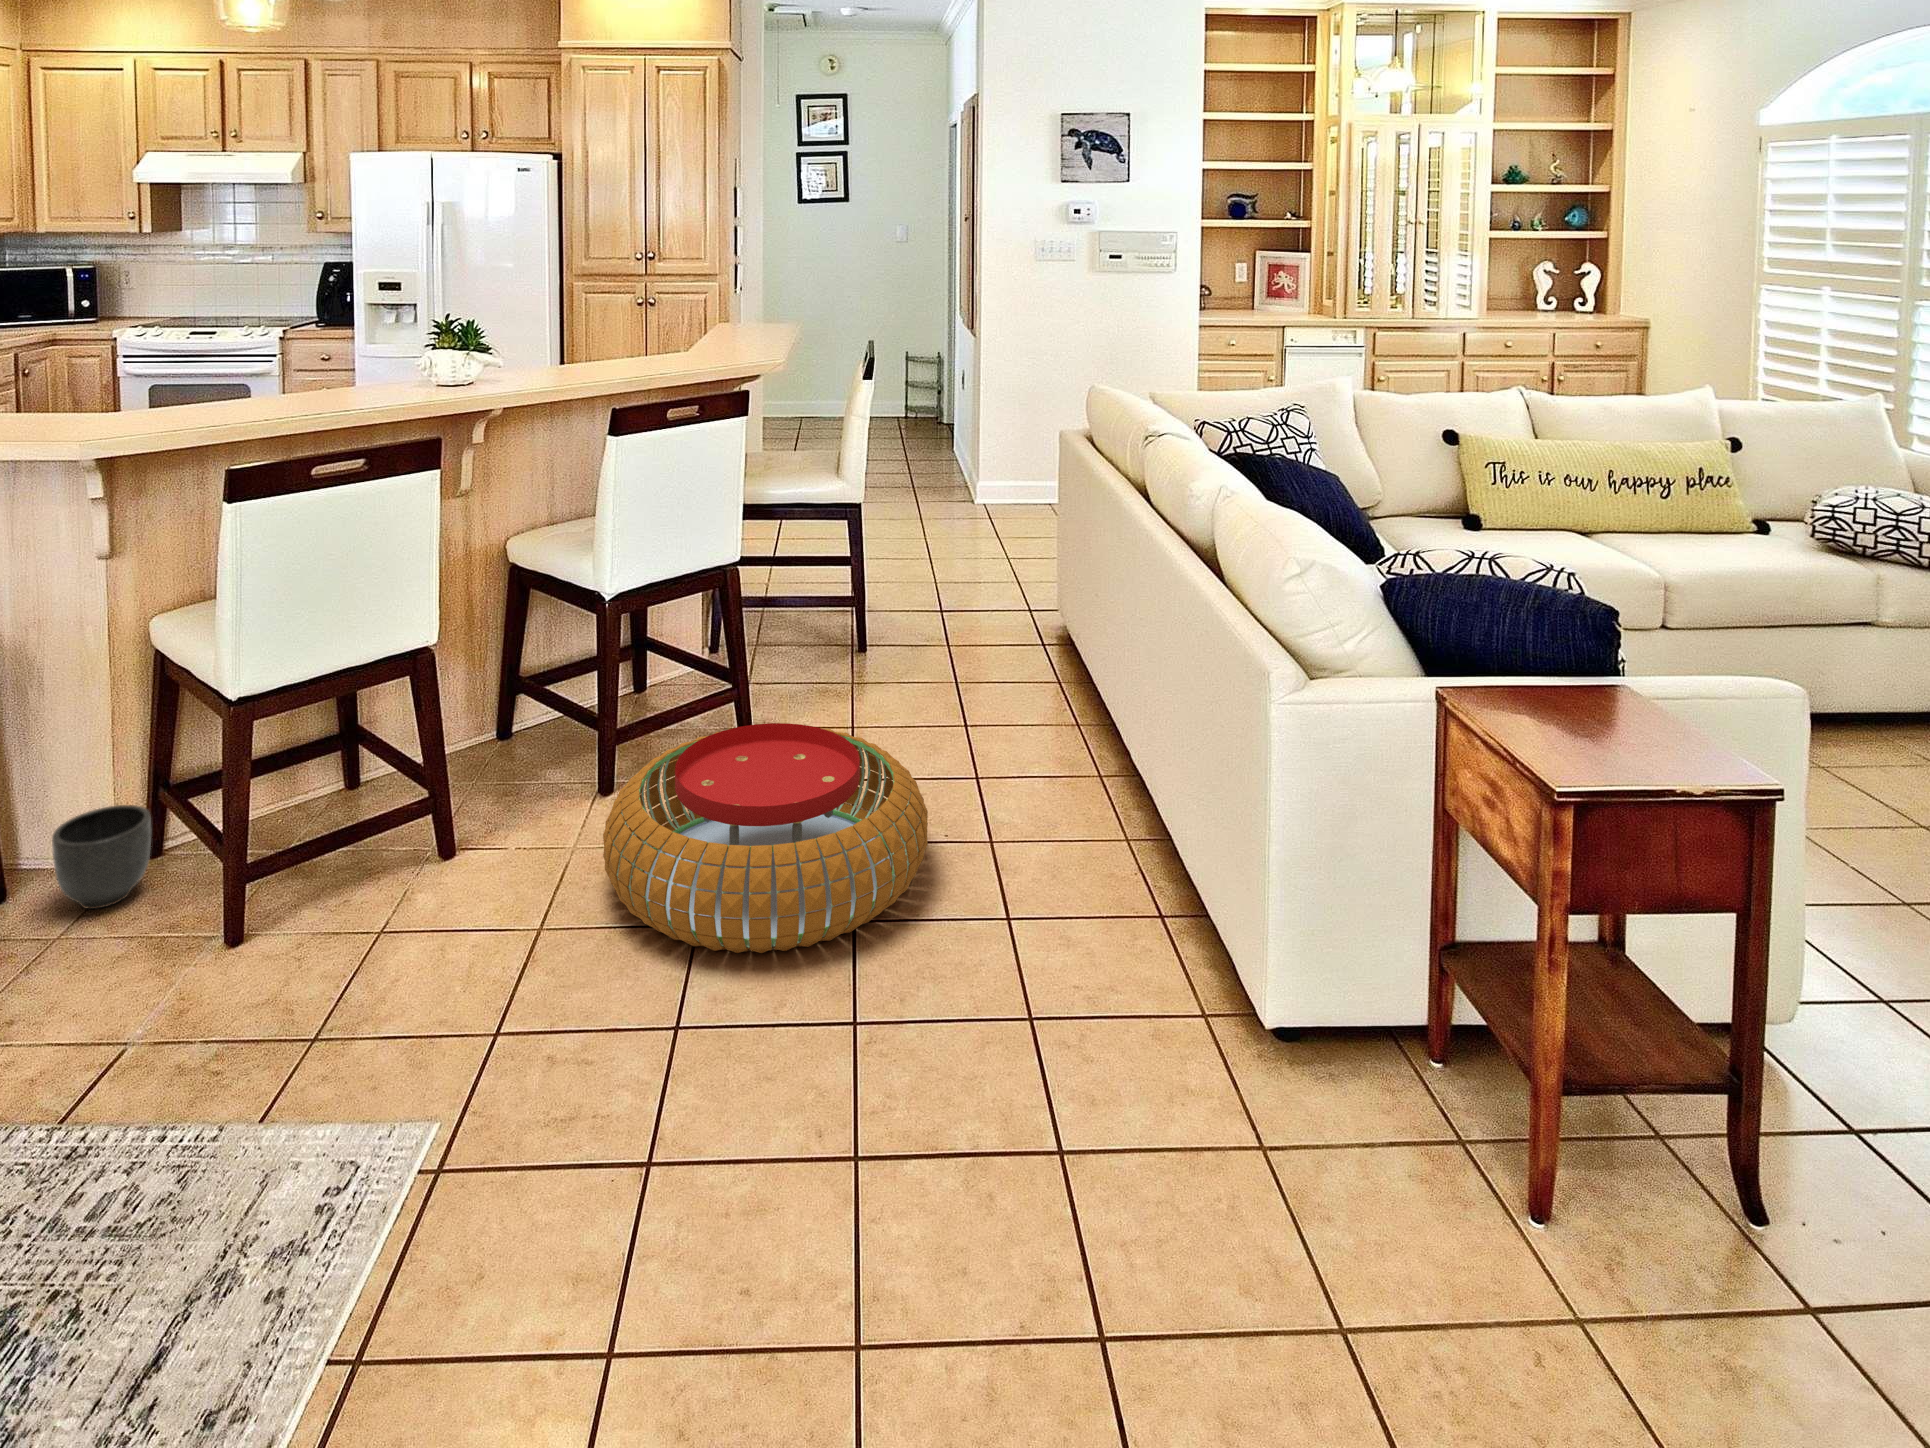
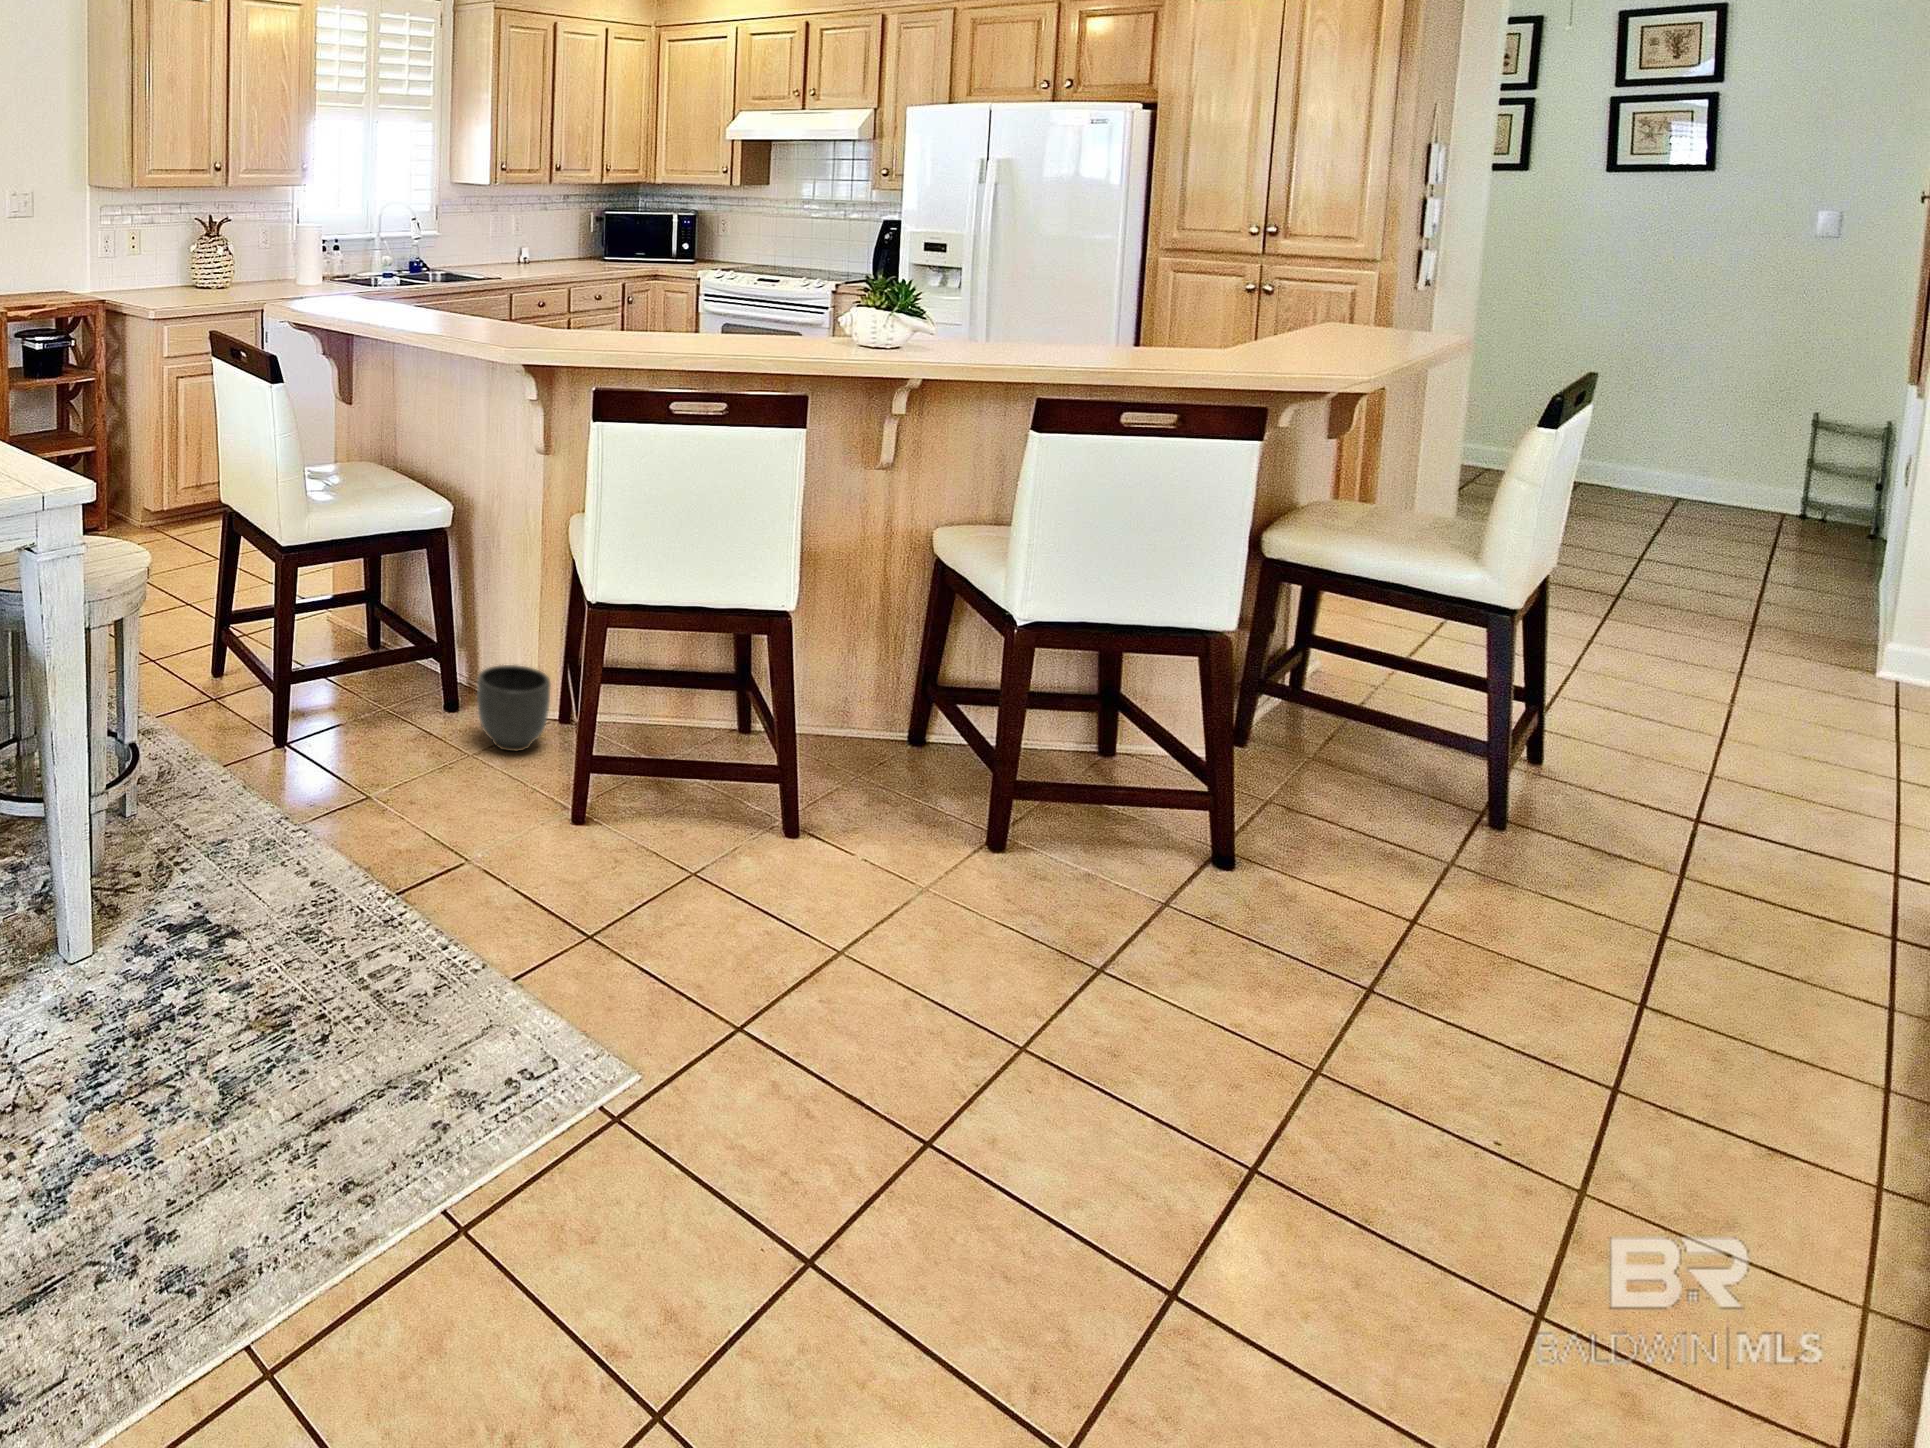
pouf: present [603,723,928,953] -> none [925,818,1447,1173]

